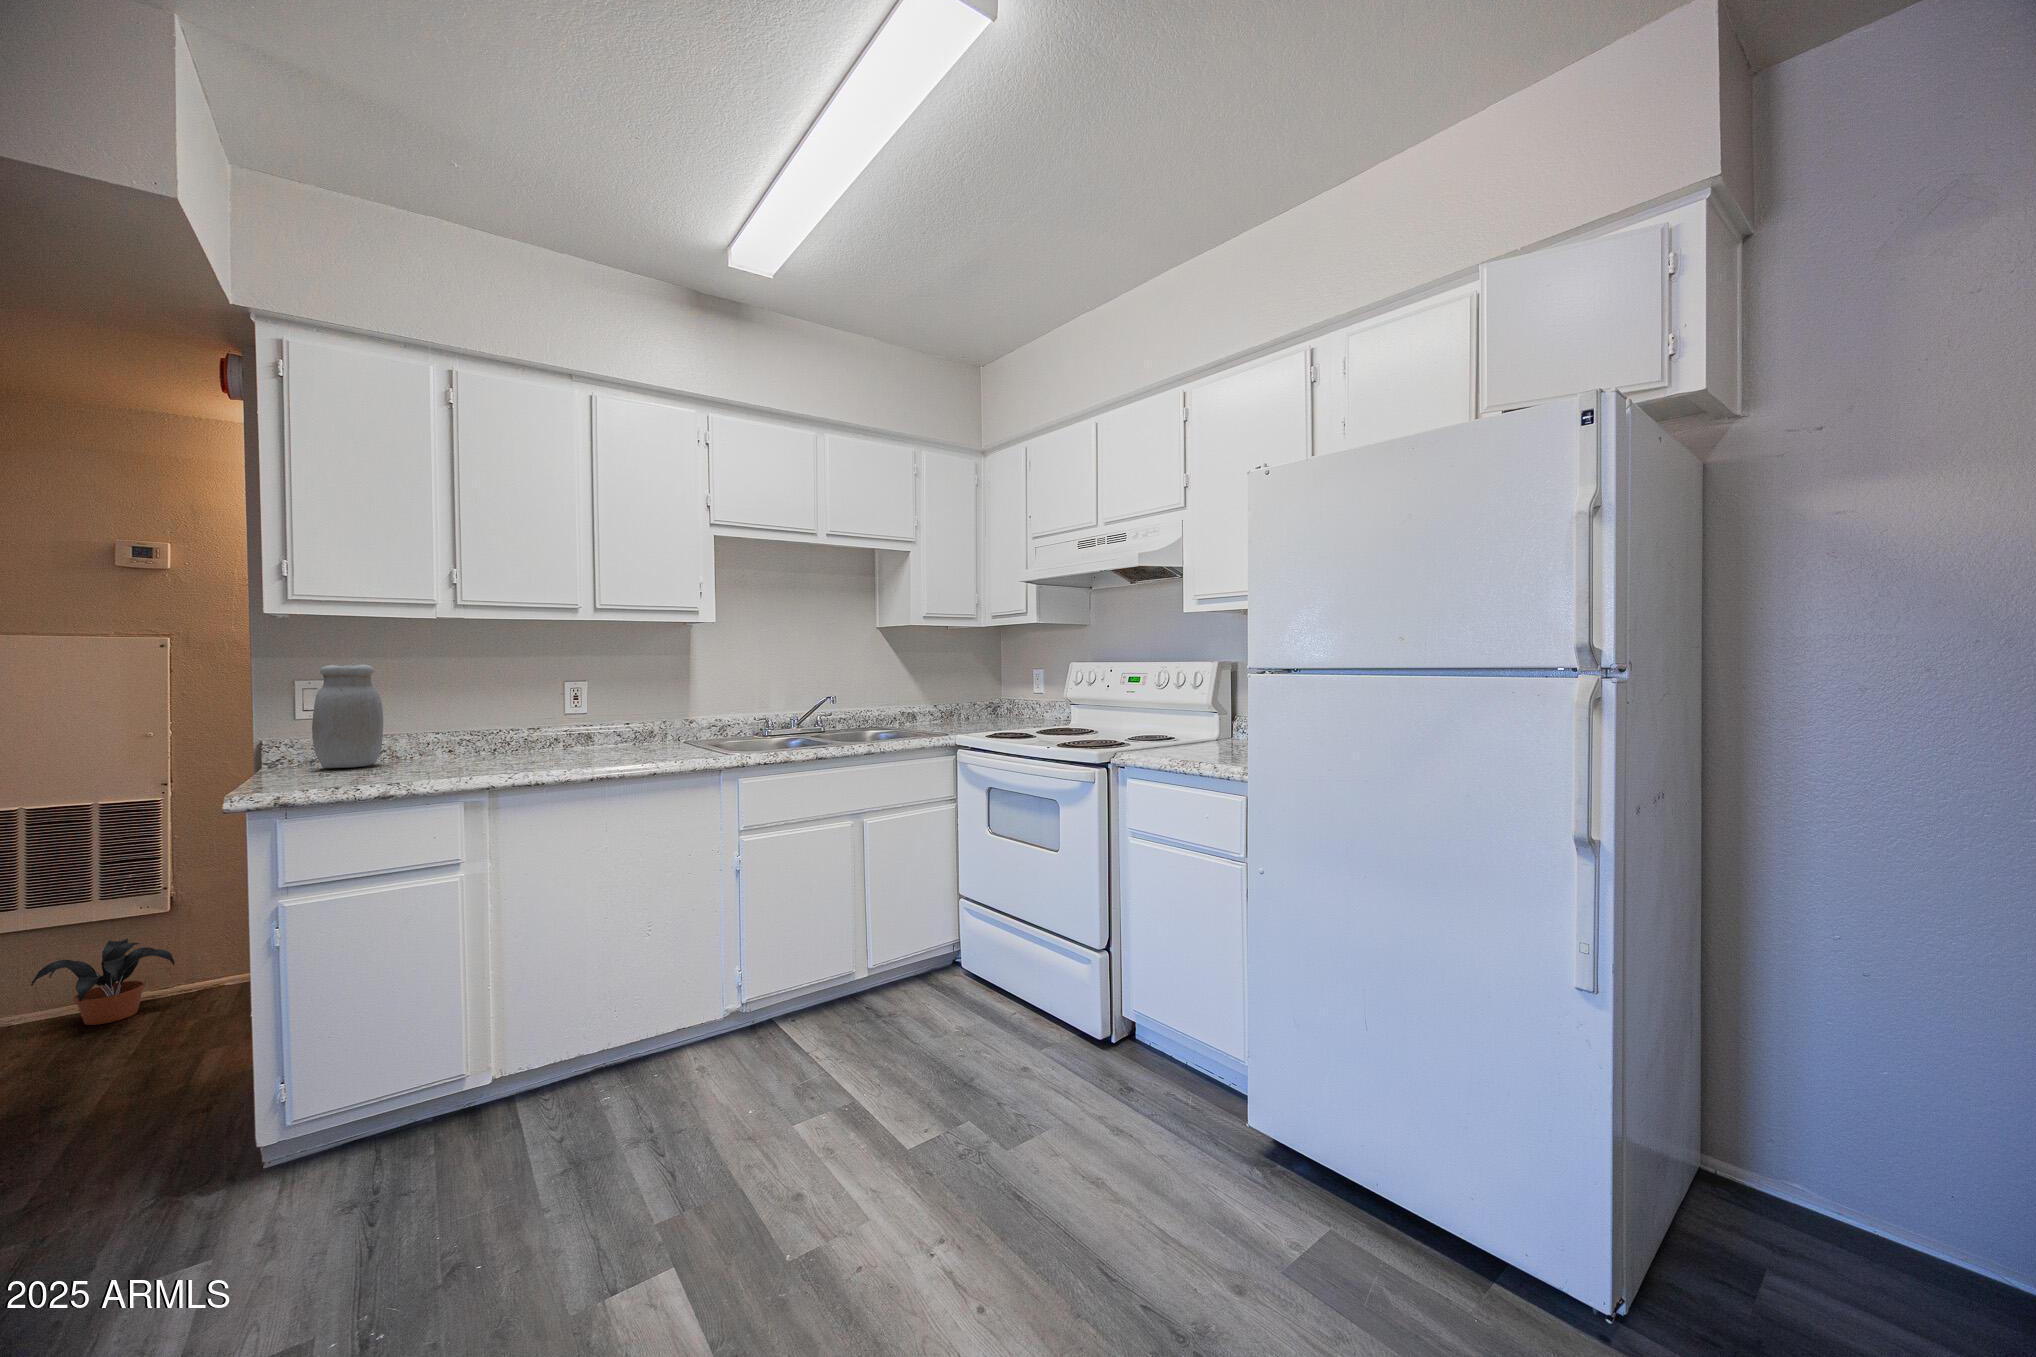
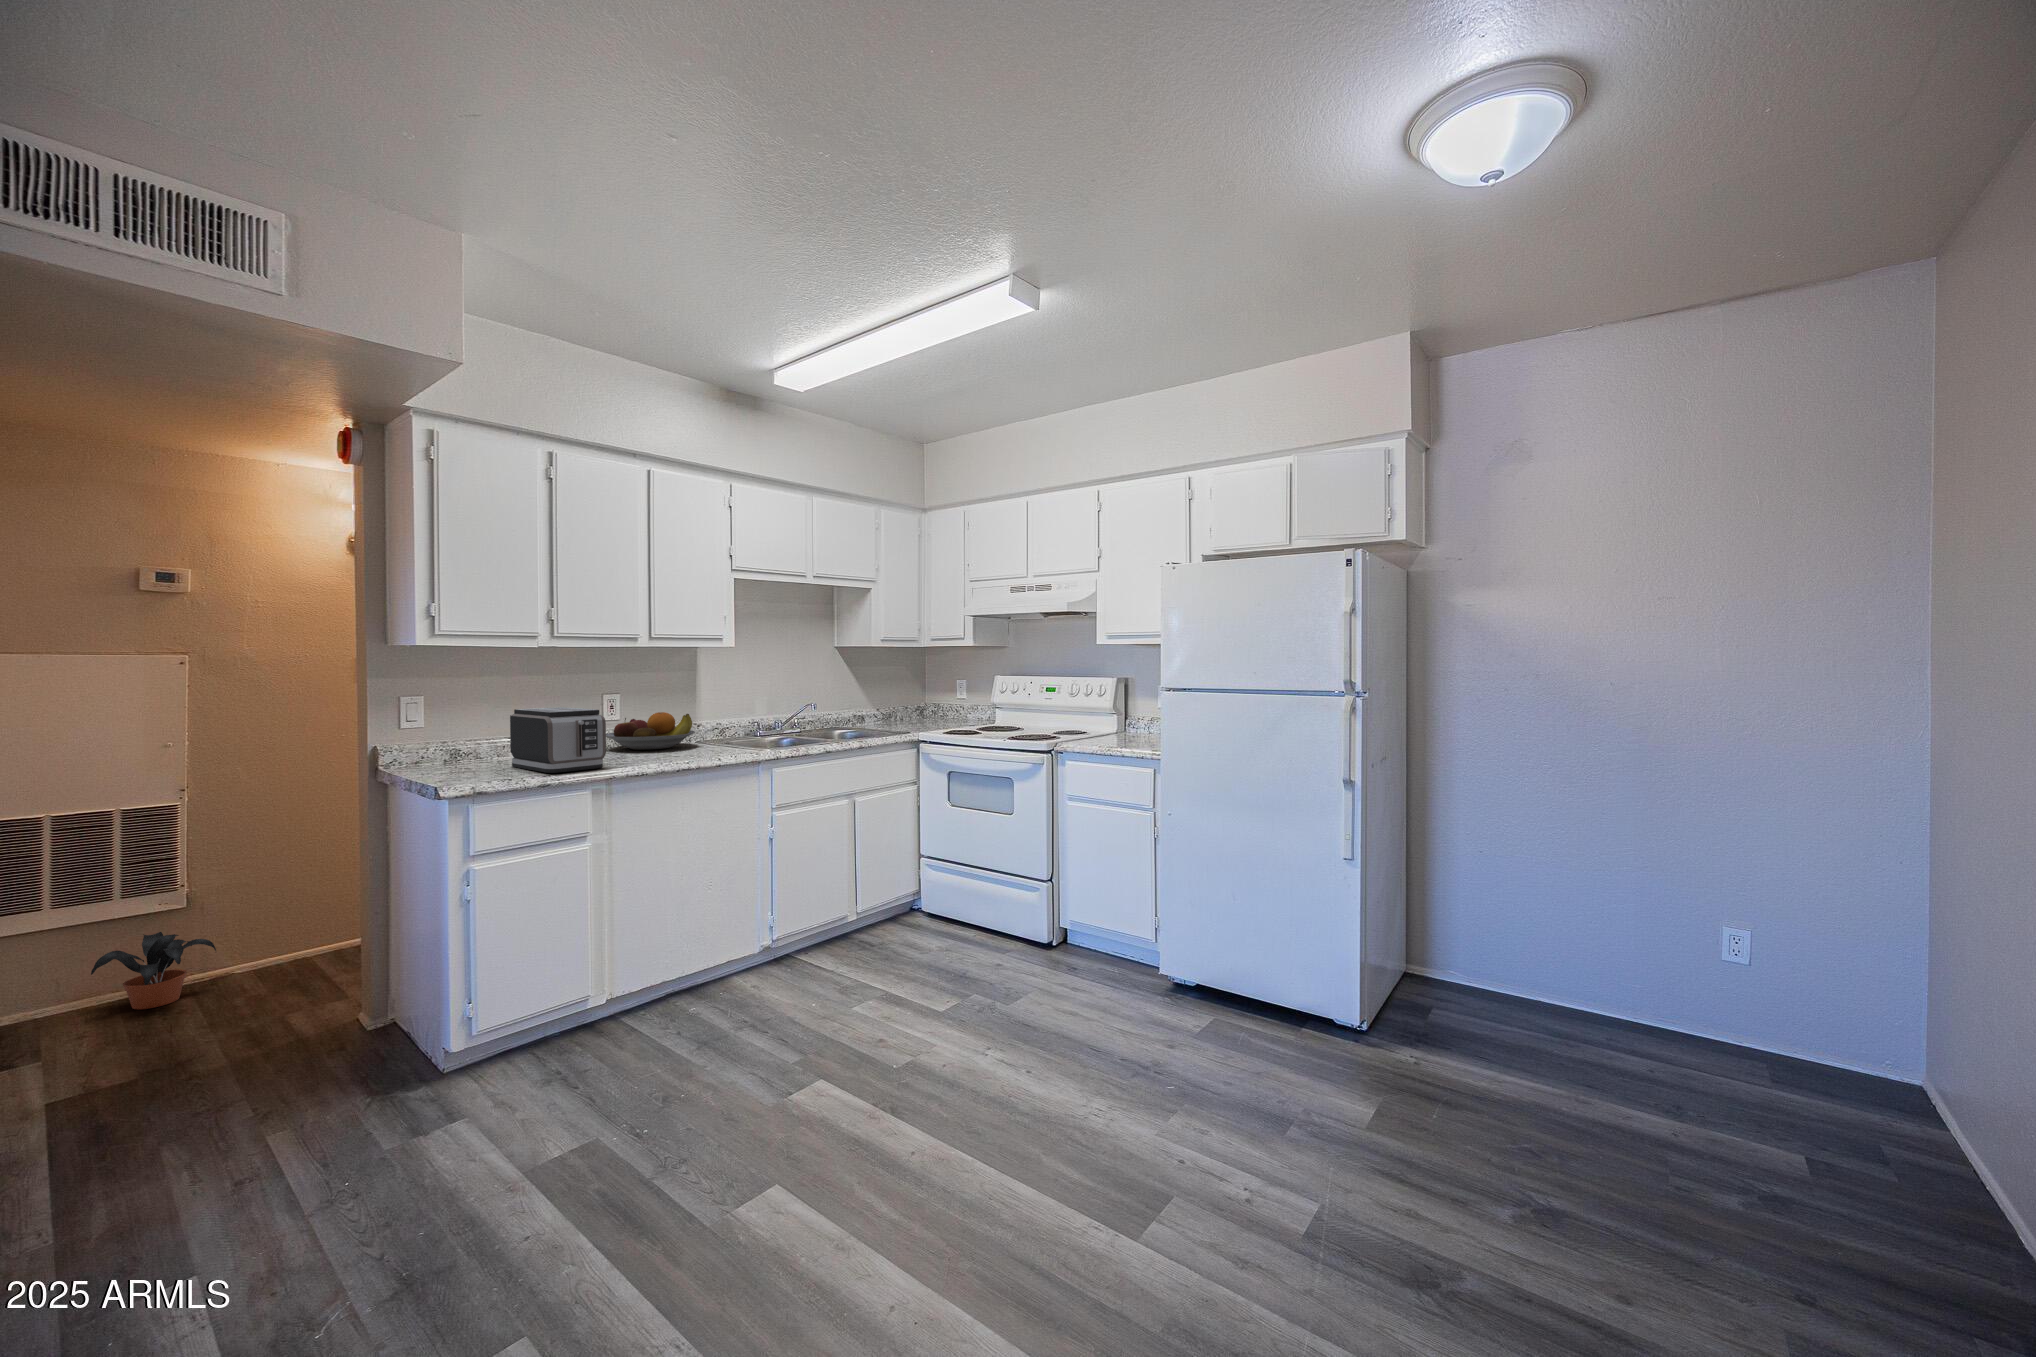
jar: present [312,664,383,768] -> none [435,681,489,766]
toaster: none [388,697,485,782] -> present [510,707,606,773]
fruit bowl: none [548,704,663,751] -> present [606,712,695,750]

